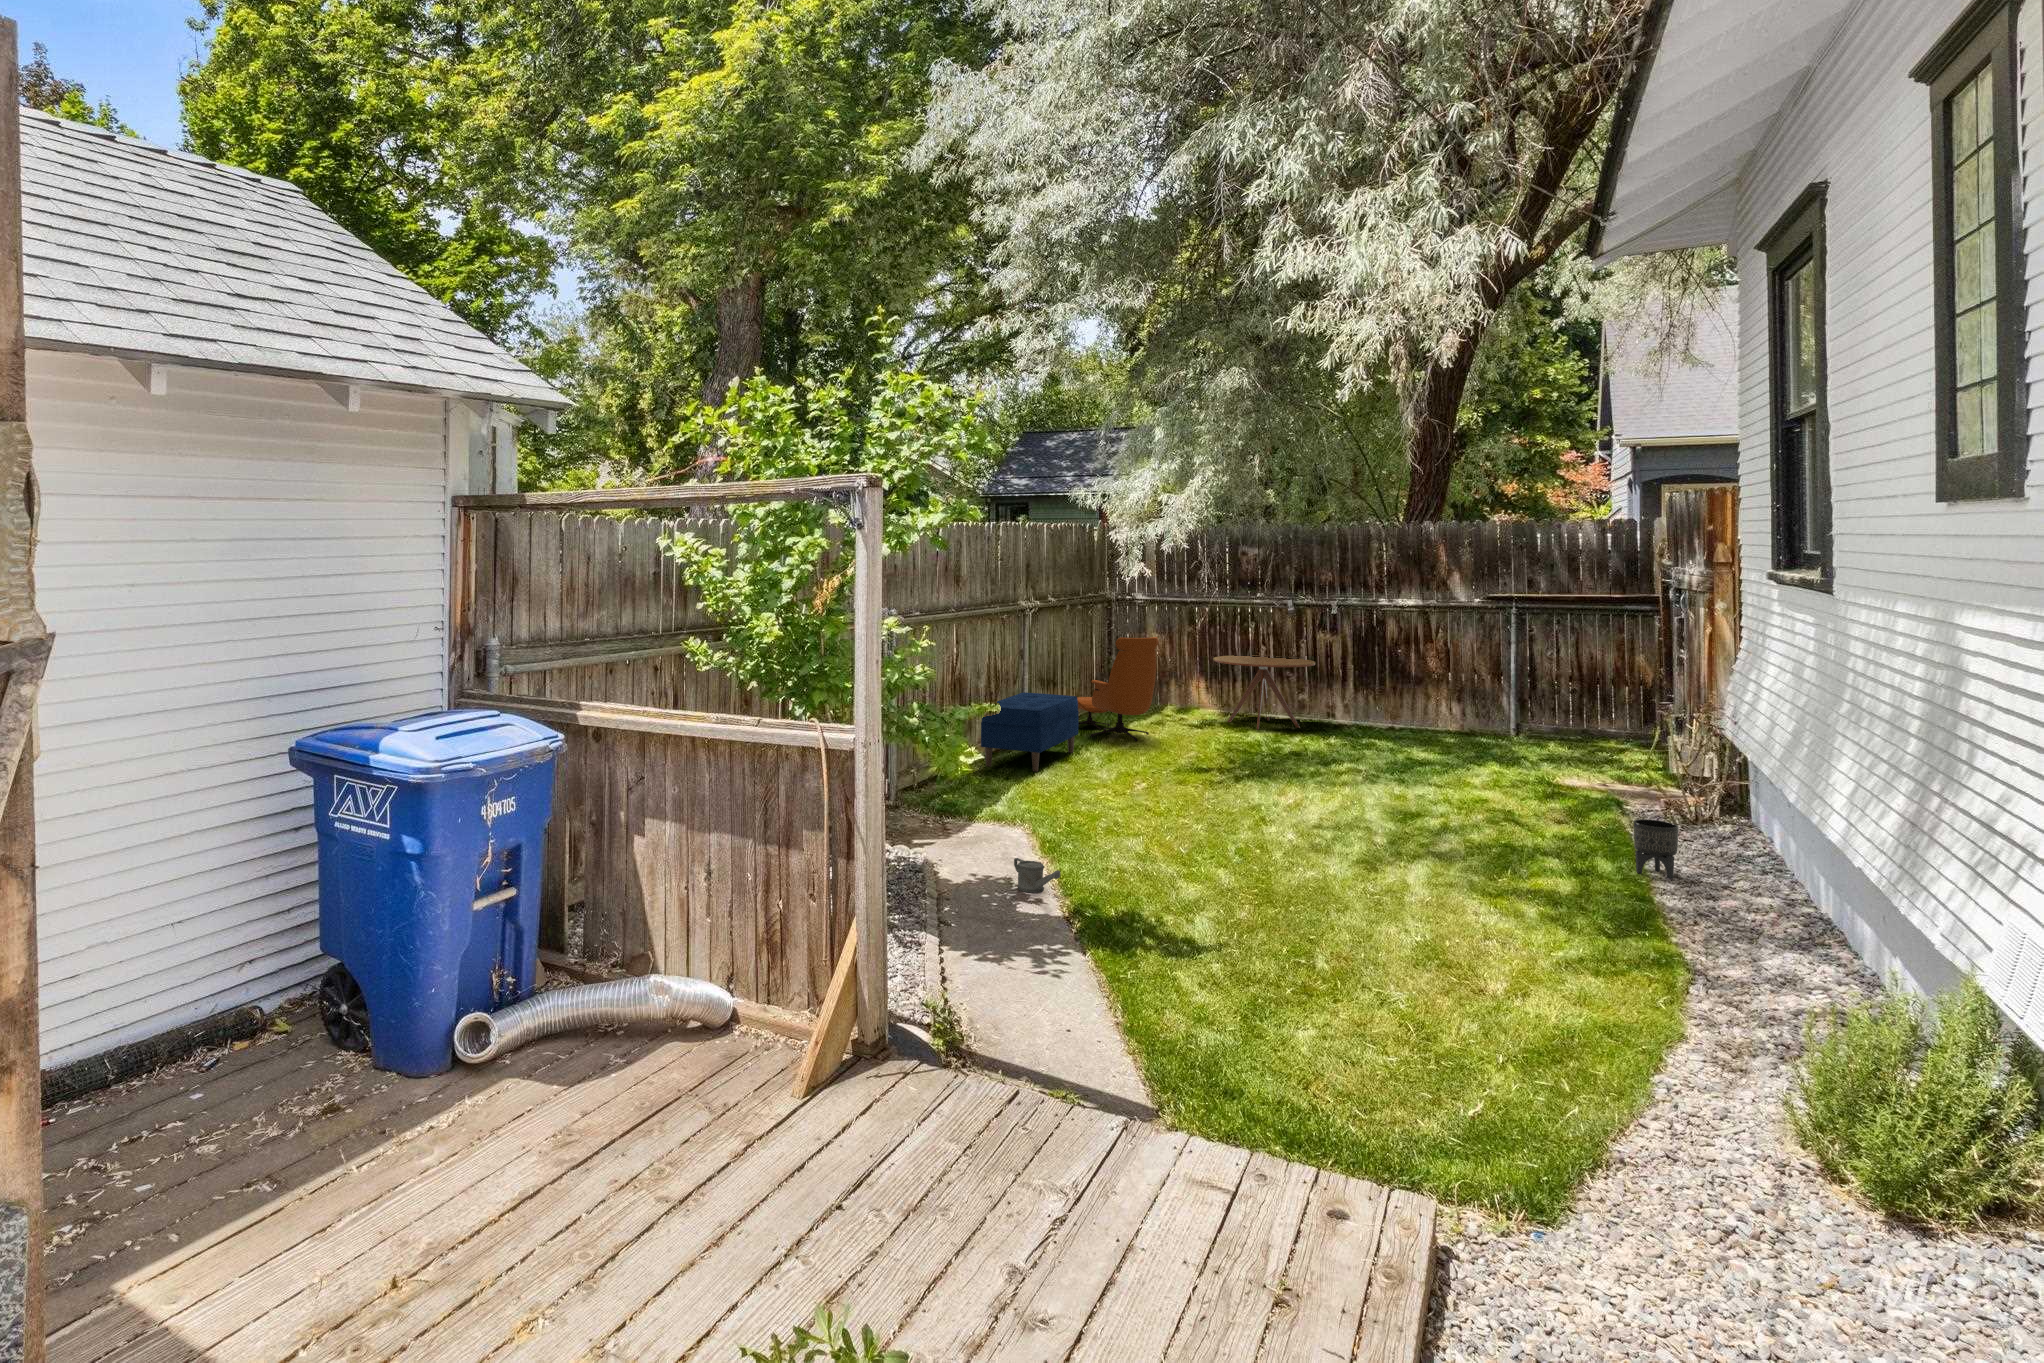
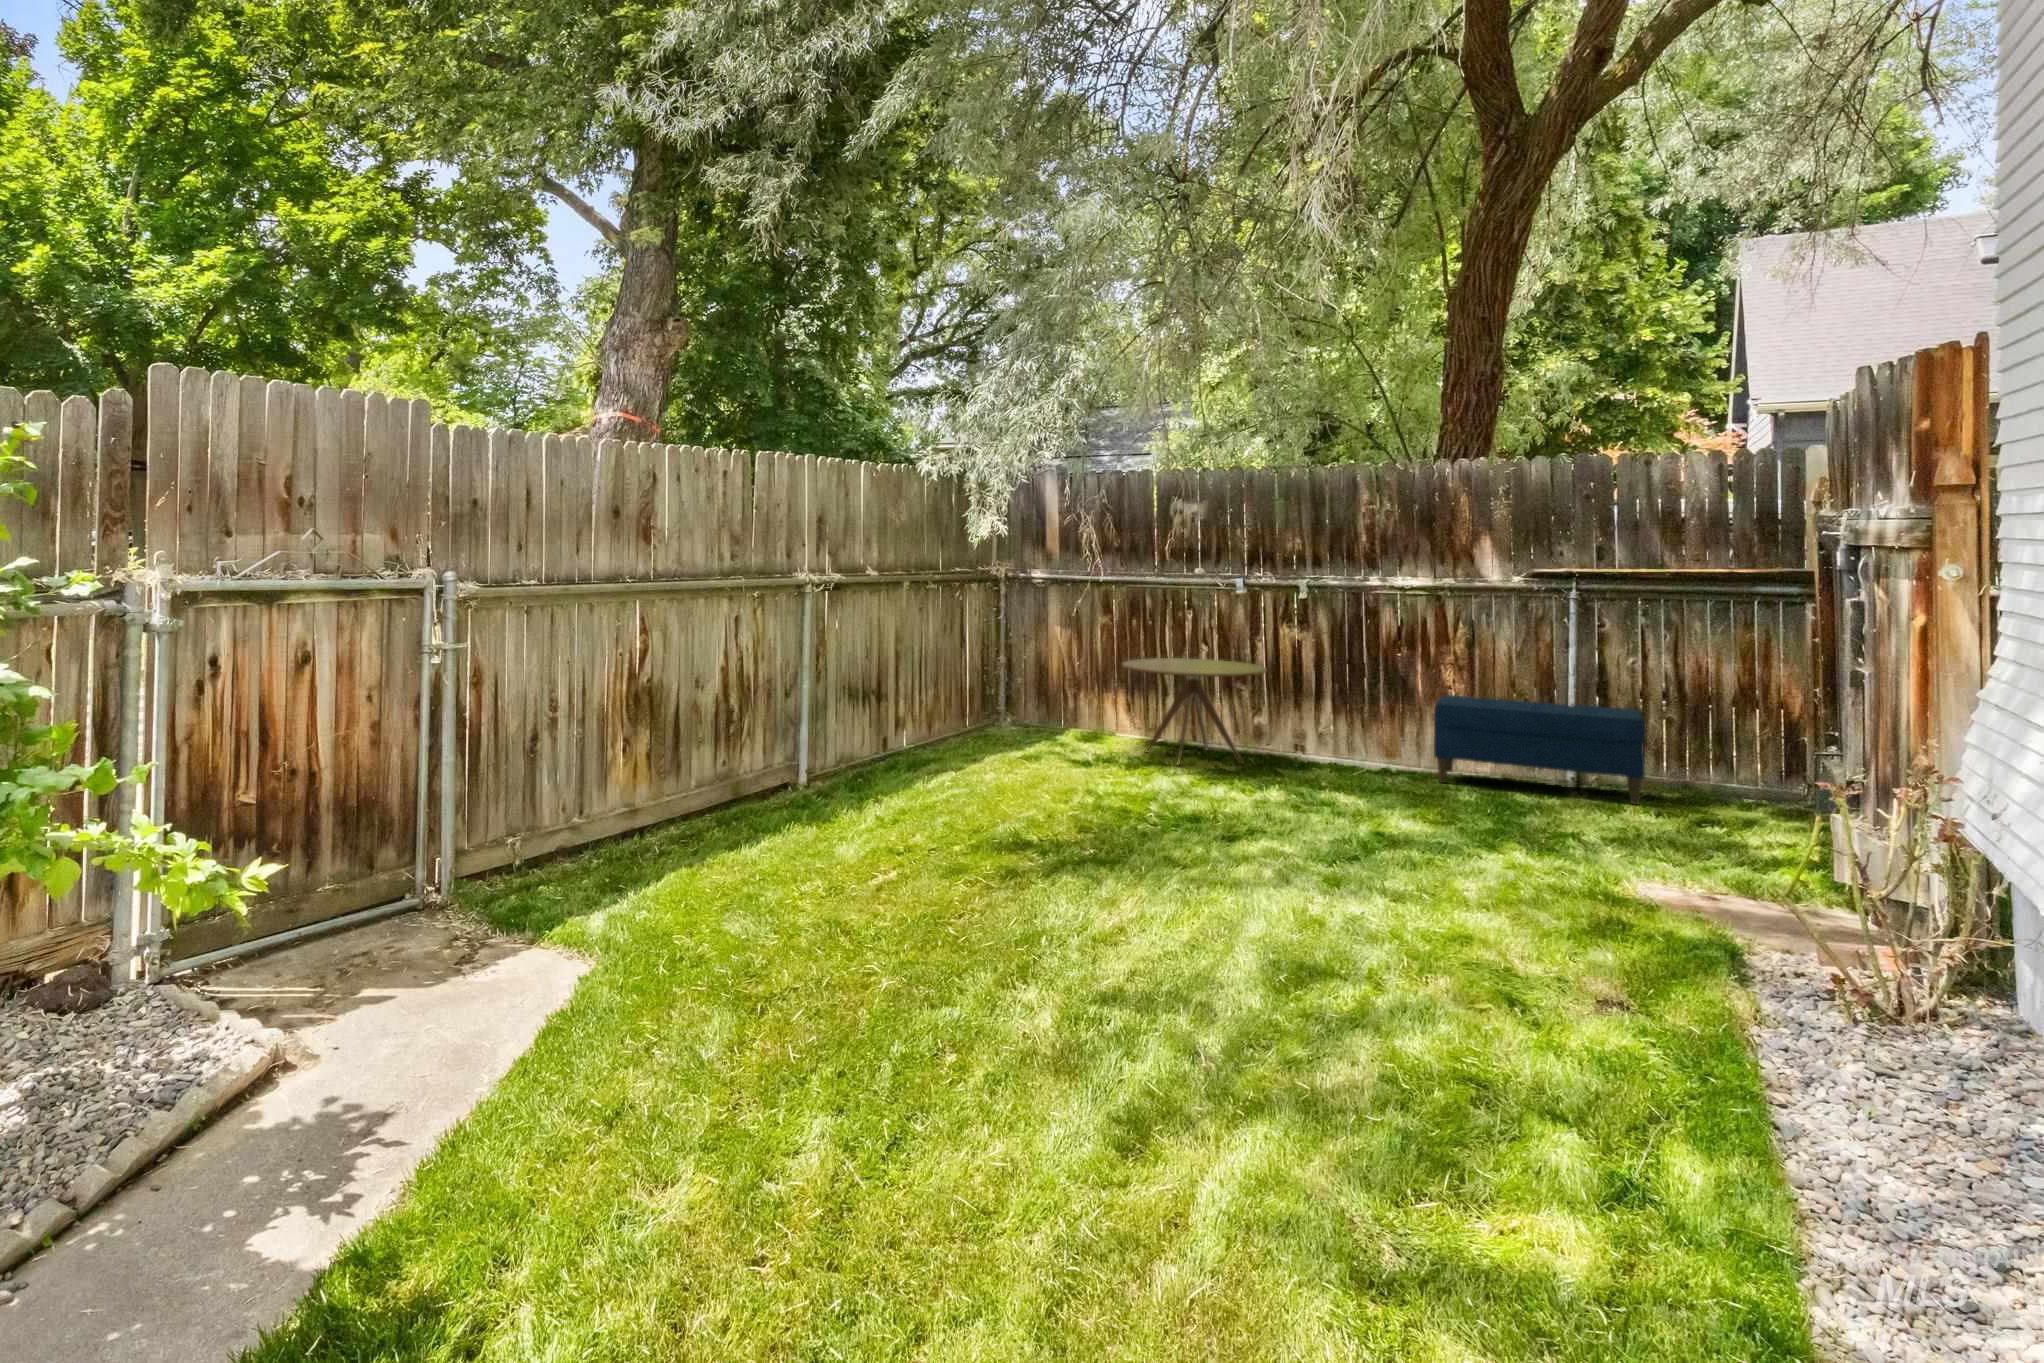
lounge chair: present [1077,637,1159,741] -> none [910,631,1011,783]
bench: present [981,692,1079,772] -> present [1433,695,1645,805]
planter: present [1633,819,1679,878] -> none [1750,1071,1874,1242]
watering can: present [1014,858,1060,893] -> none [277,1094,340,1191]

